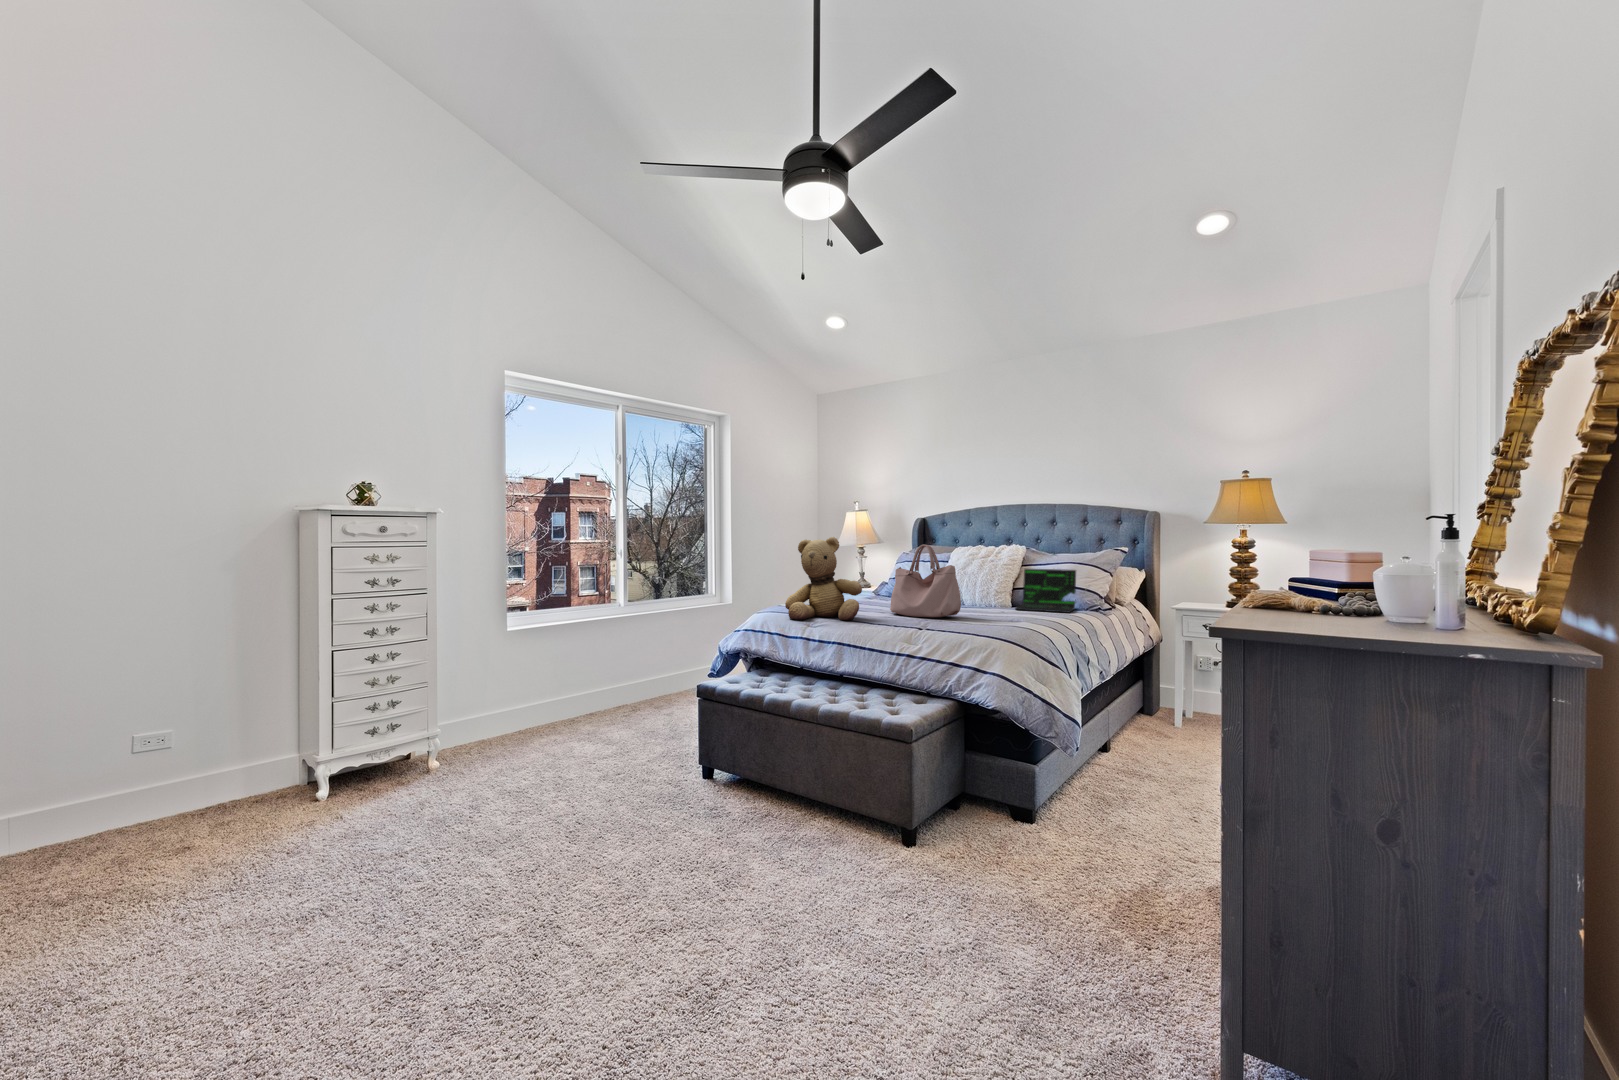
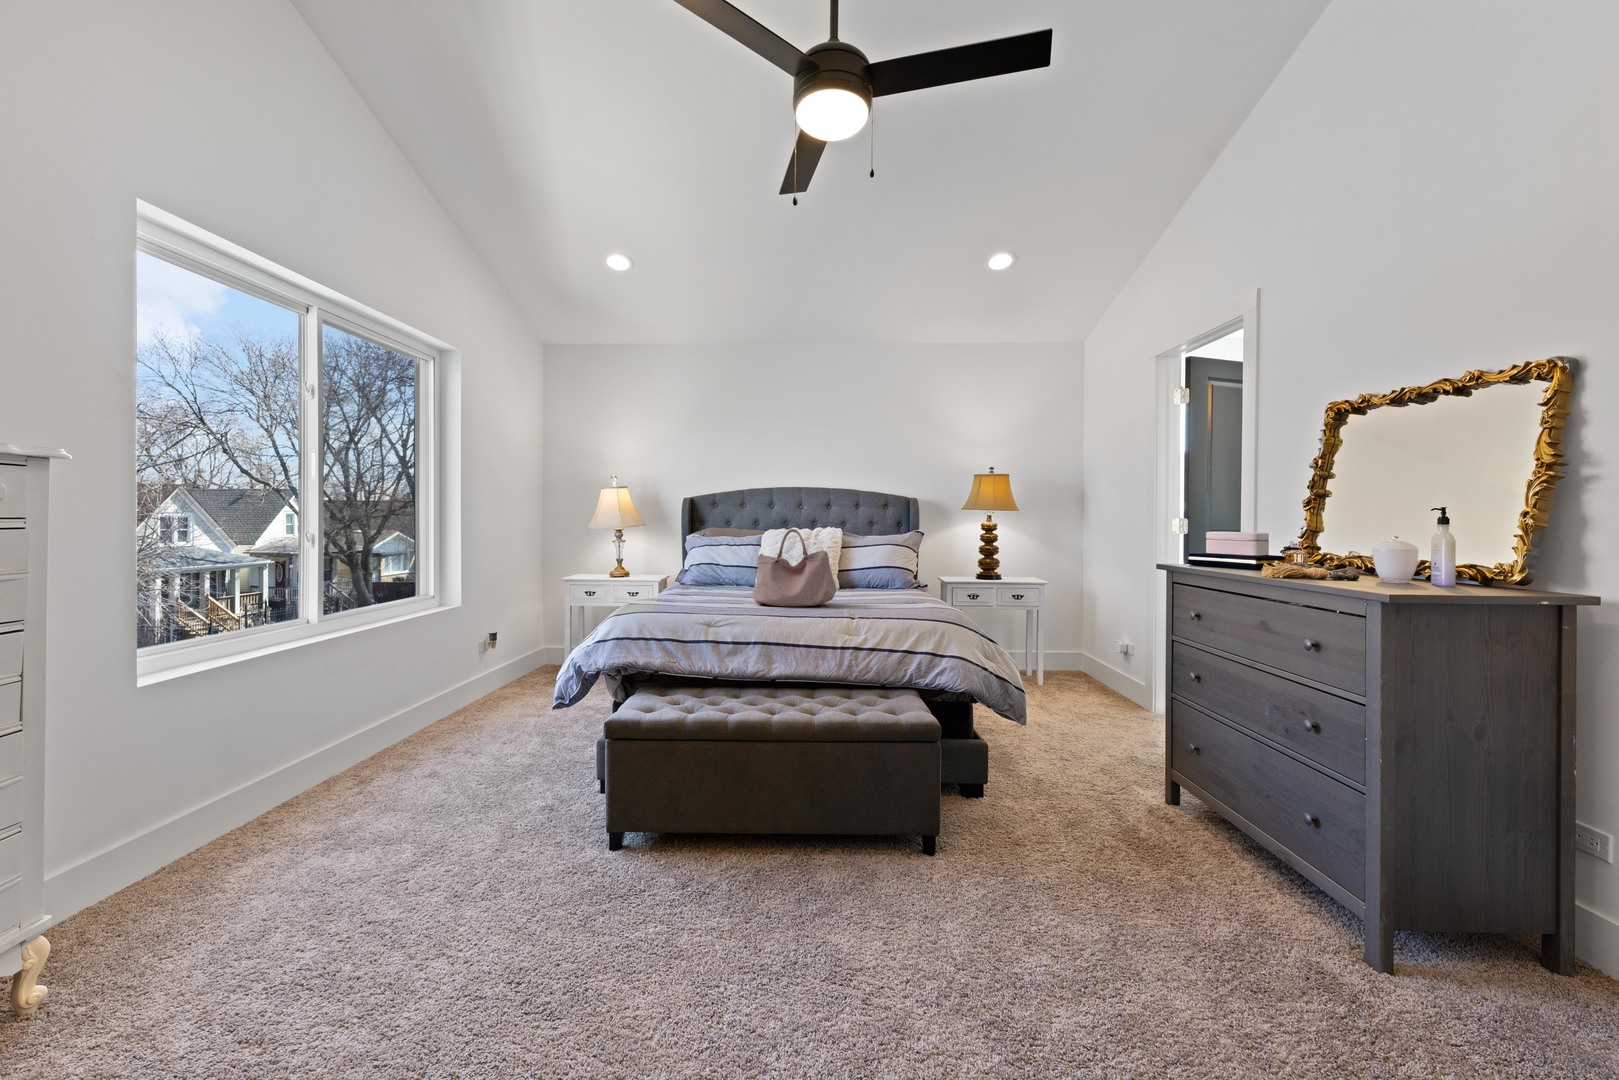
teddy bear: present [785,537,862,620] -> none [658,521,754,619]
laptop: present [1015,569,1076,613] -> none [840,552,901,593]

